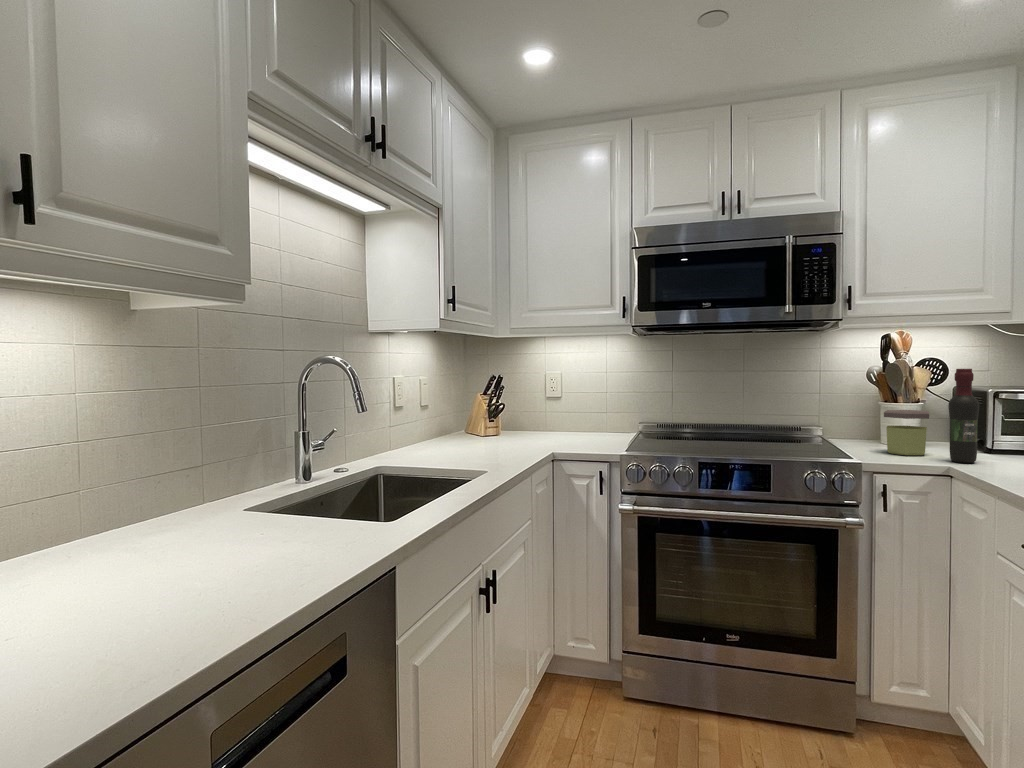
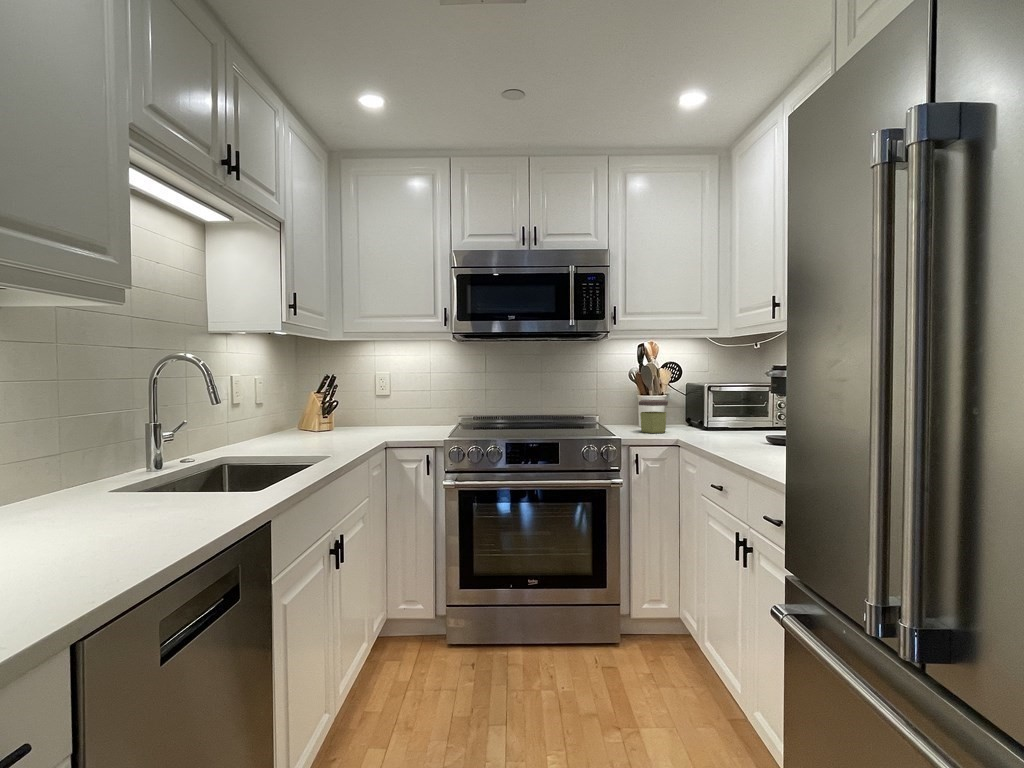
wine bottle: present [948,369,979,463] -> none [678,369,697,436]

